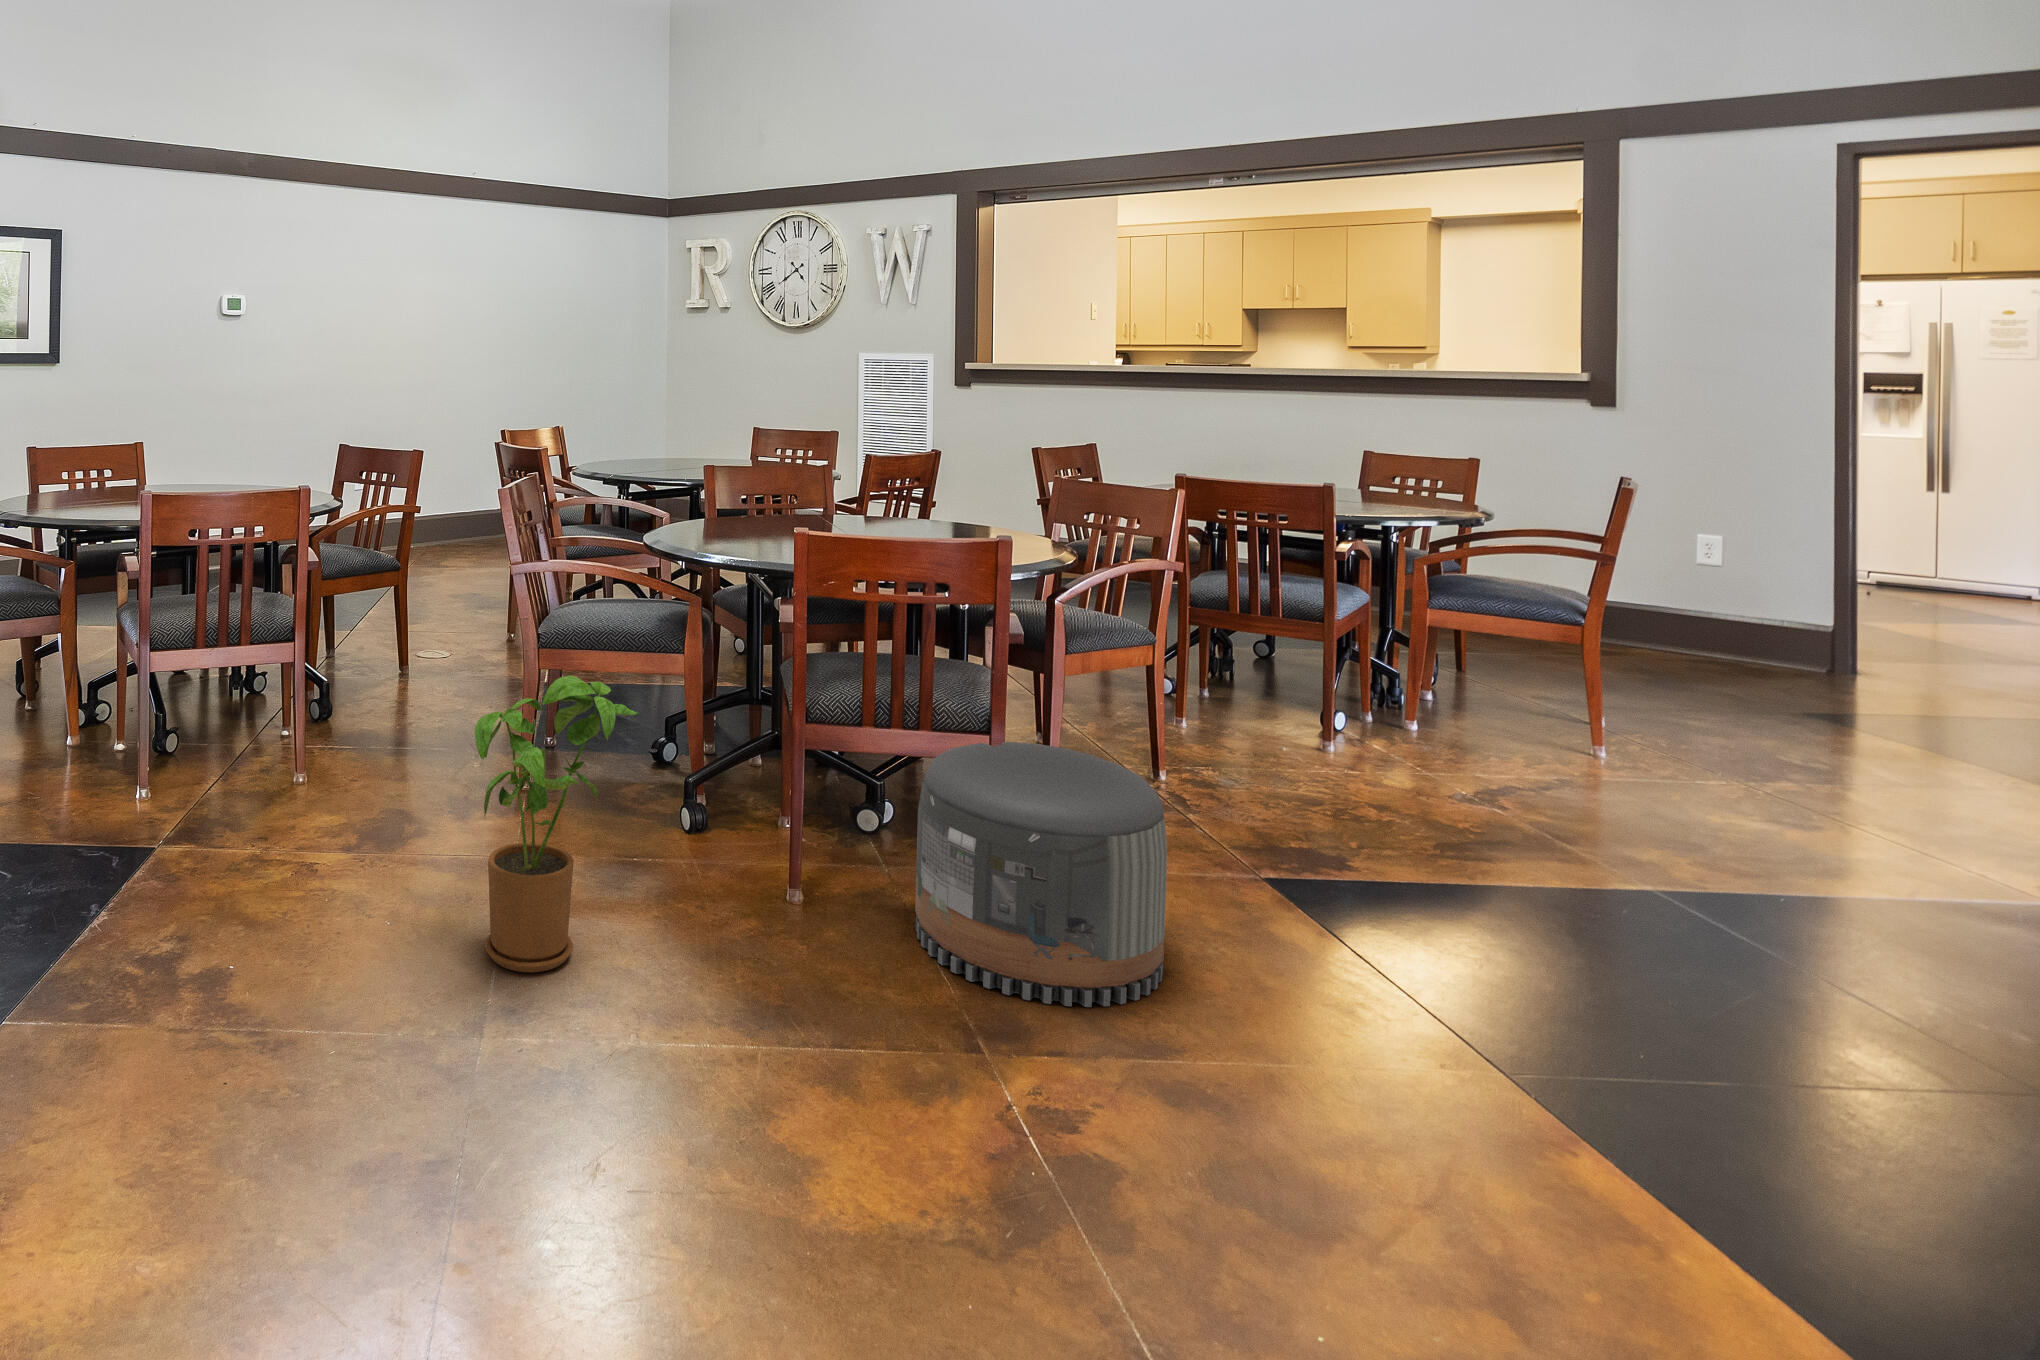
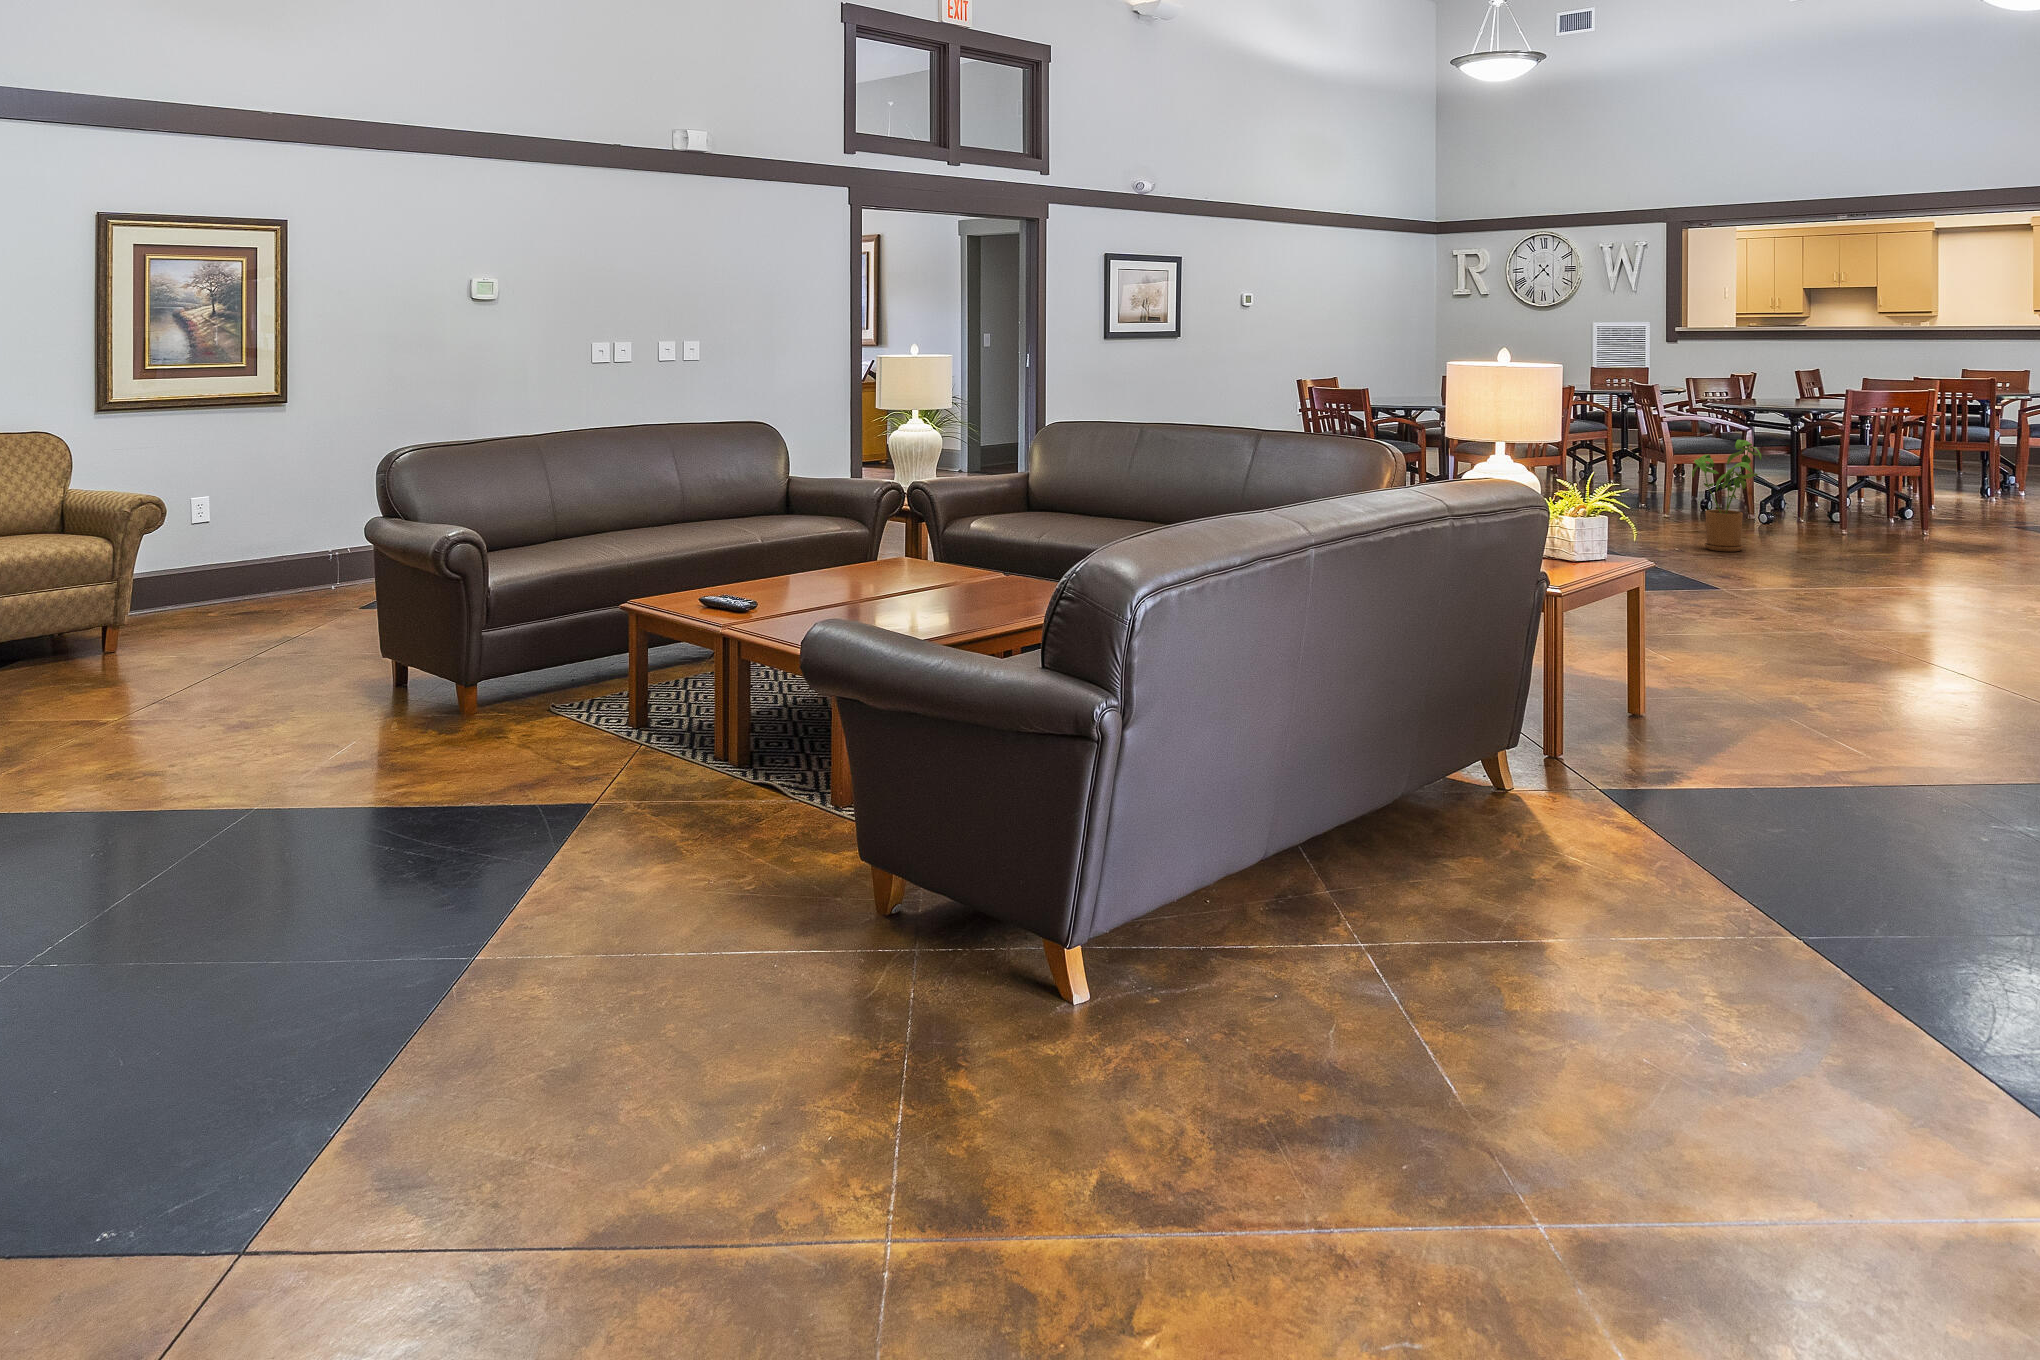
pouf: present [915,742,1167,1007] -> none [1854,469,1963,551]

